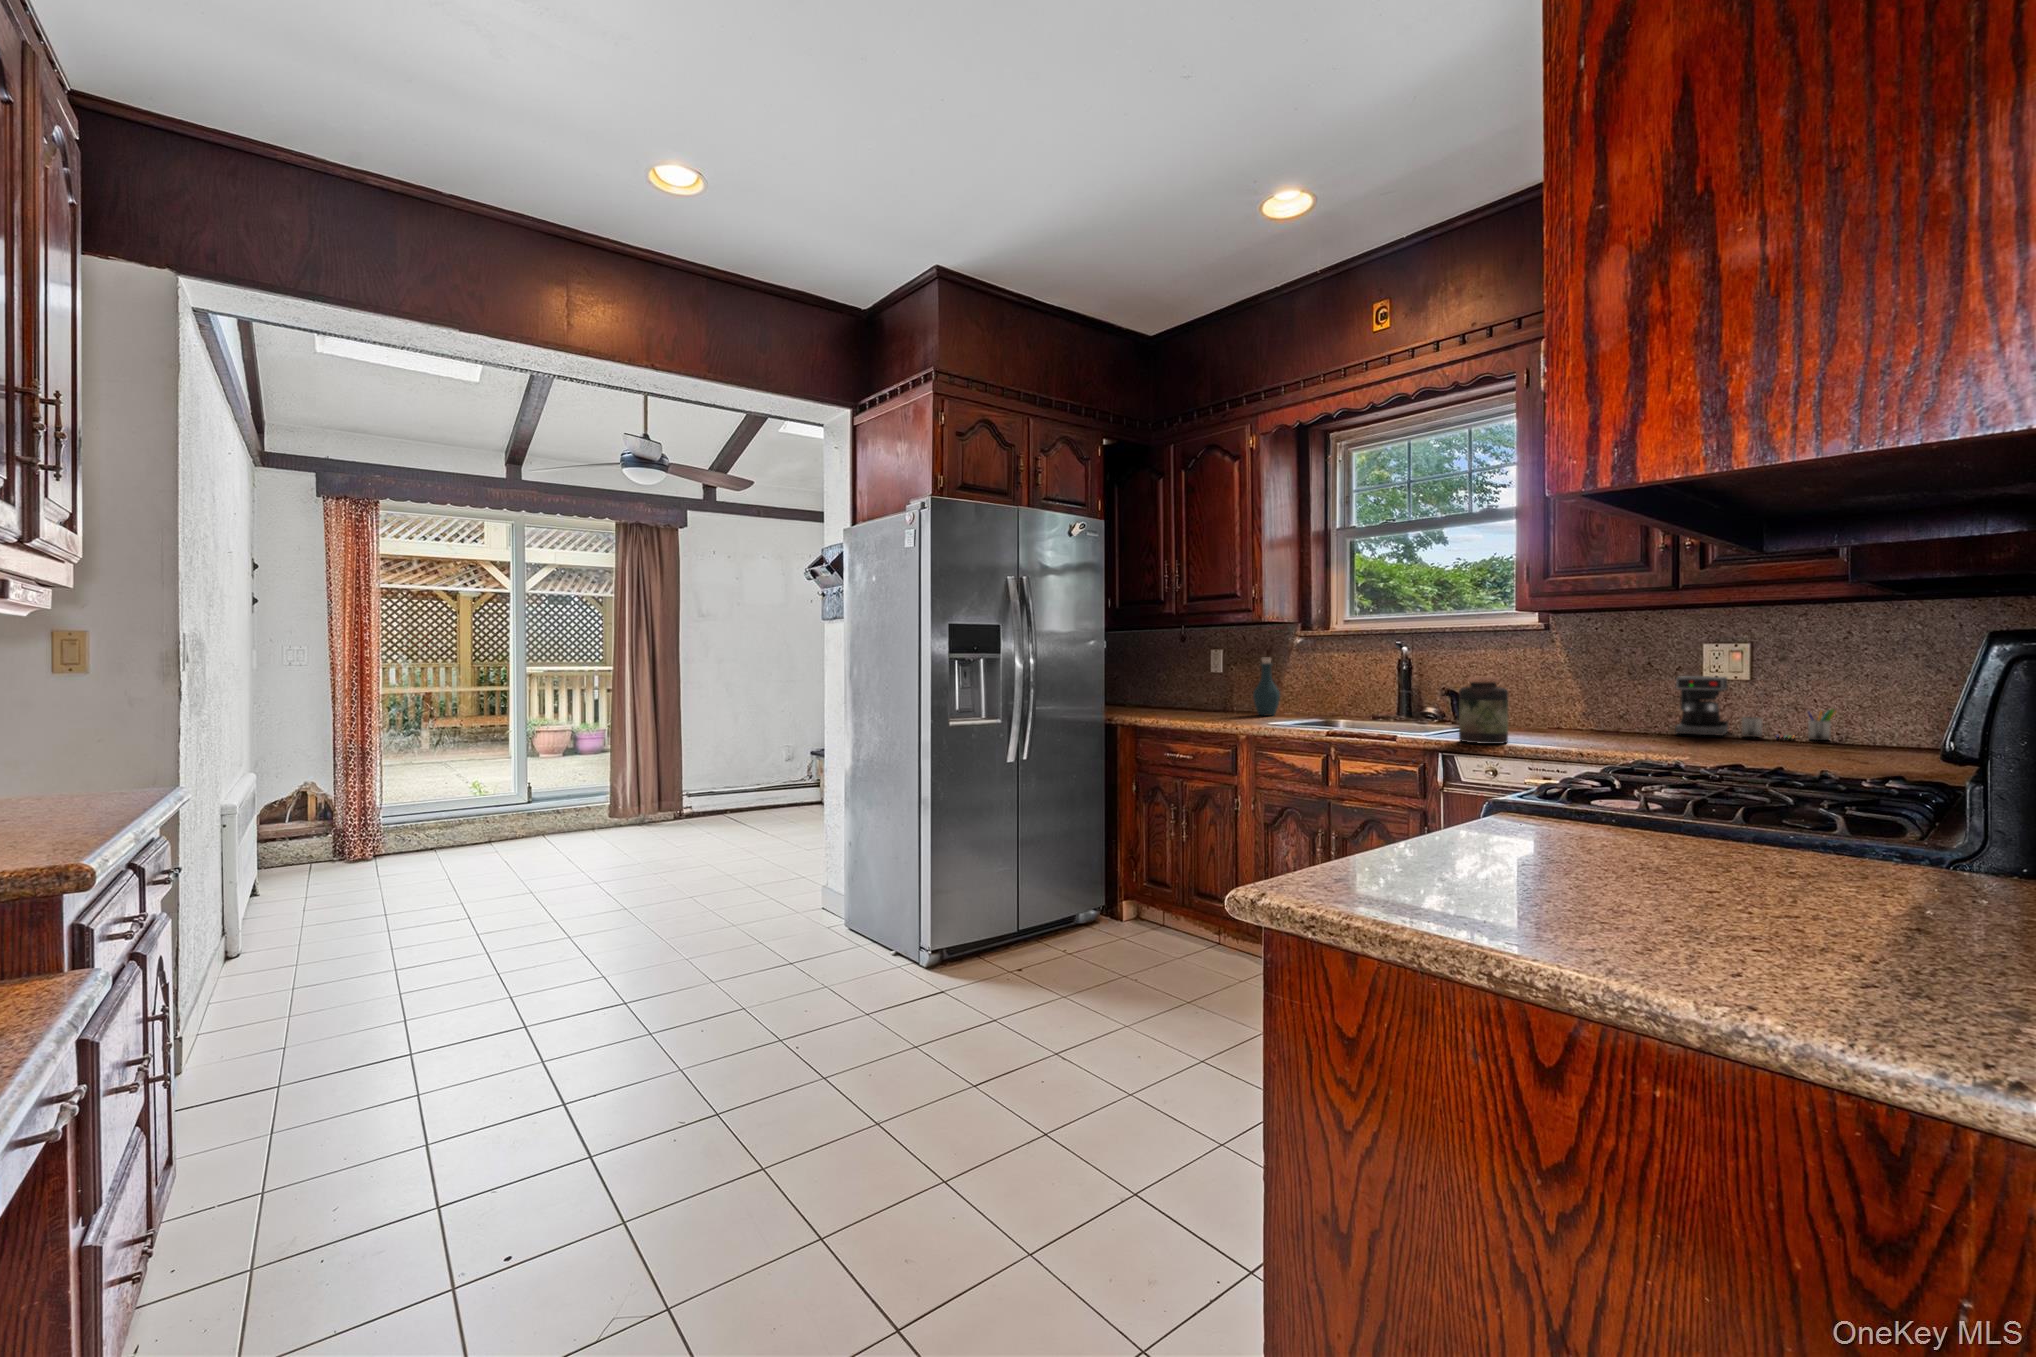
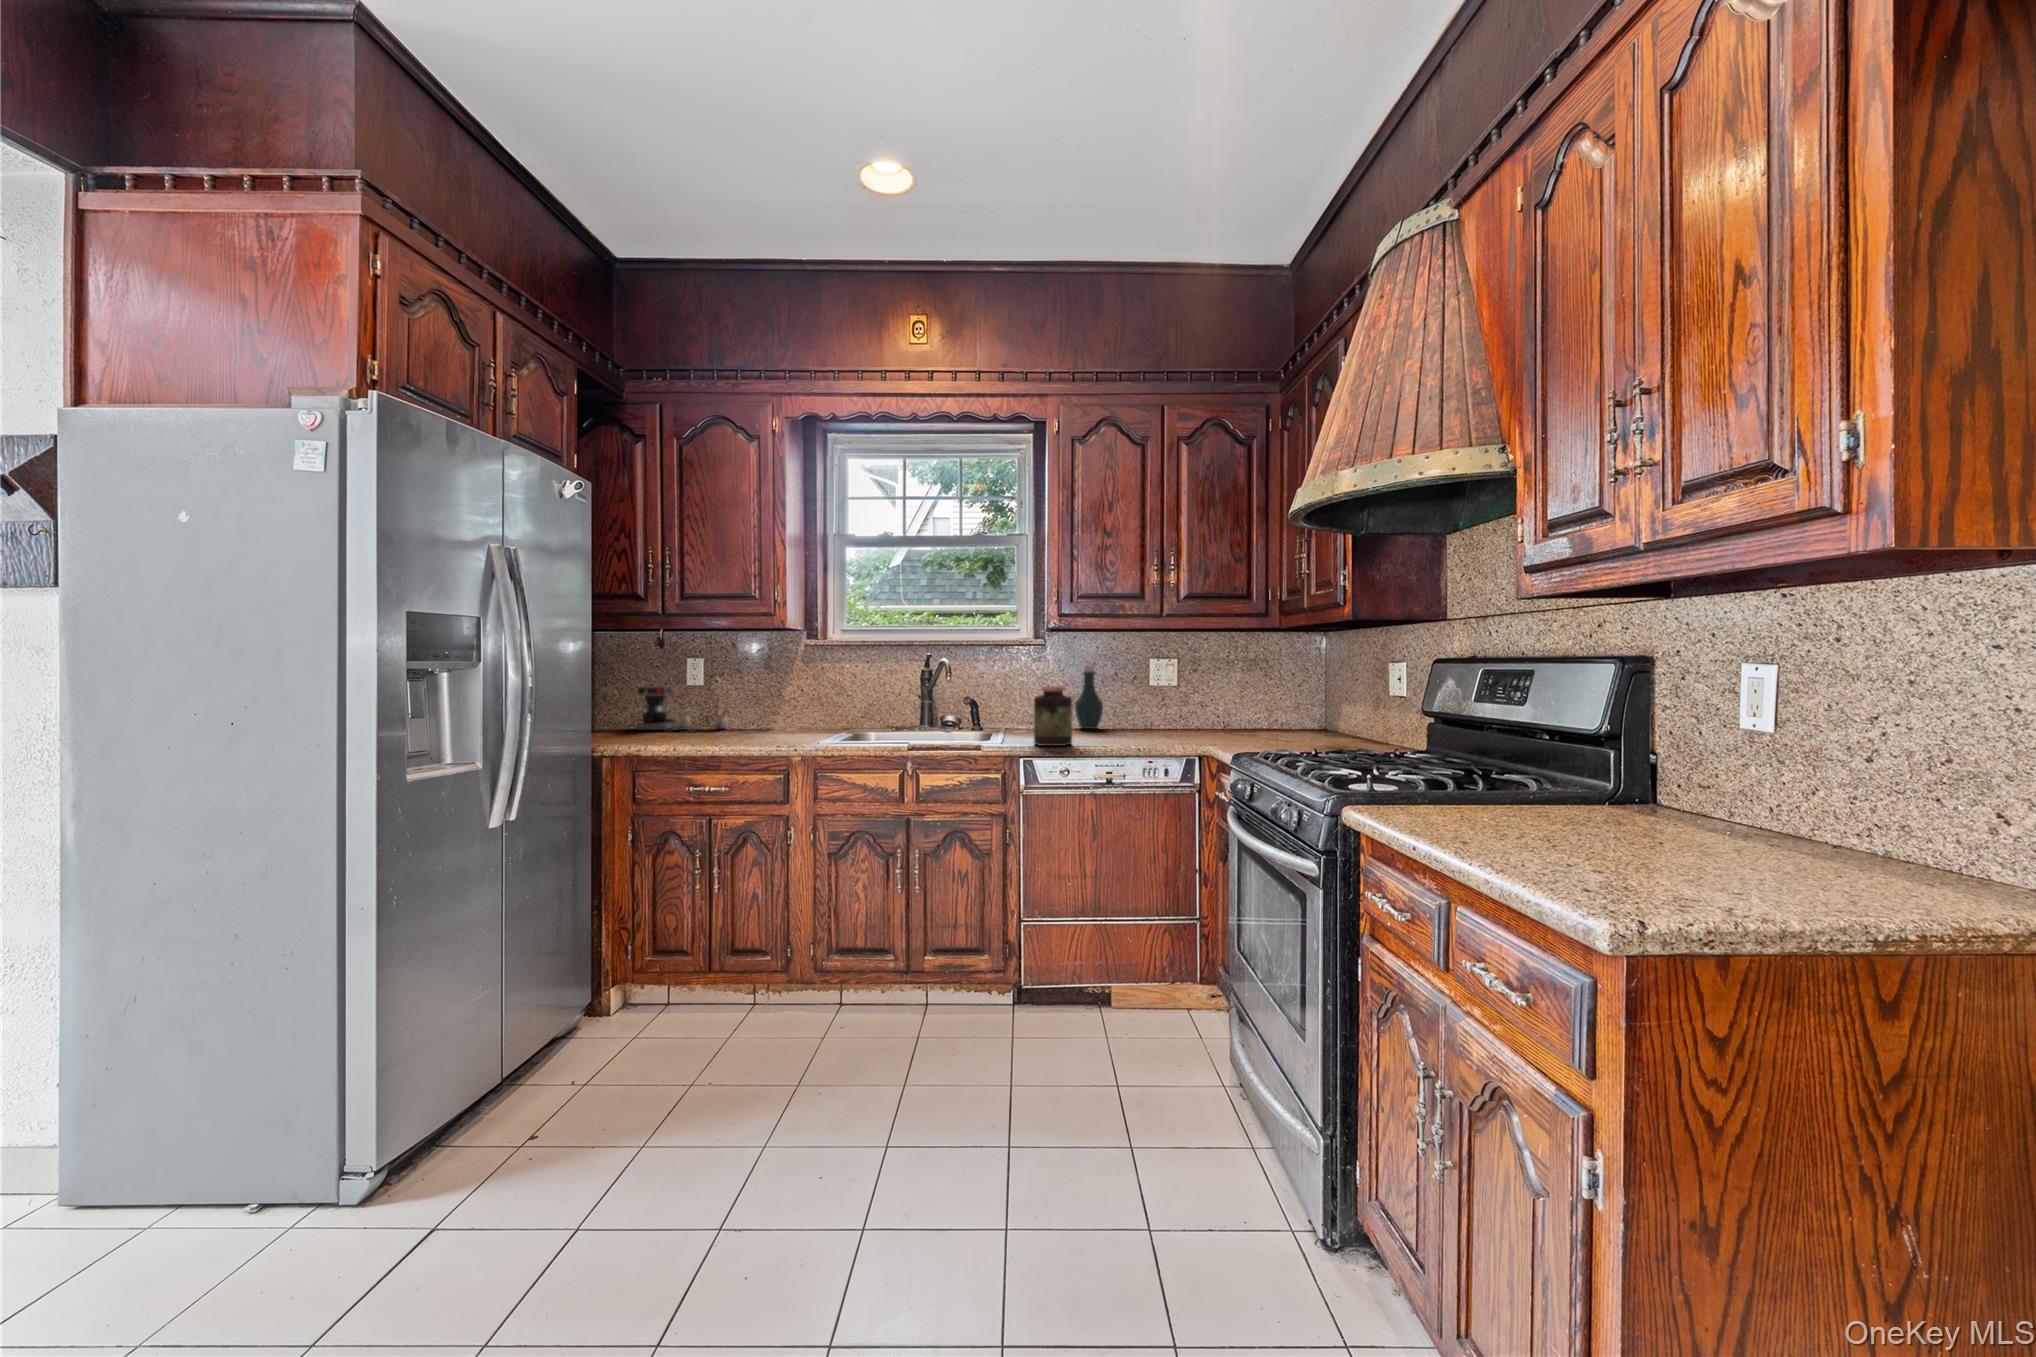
bottle: present [1253,657,1280,715] -> present [1075,666,1103,729]
coffee maker: present [1675,676,1836,740] -> present [636,686,728,730]

